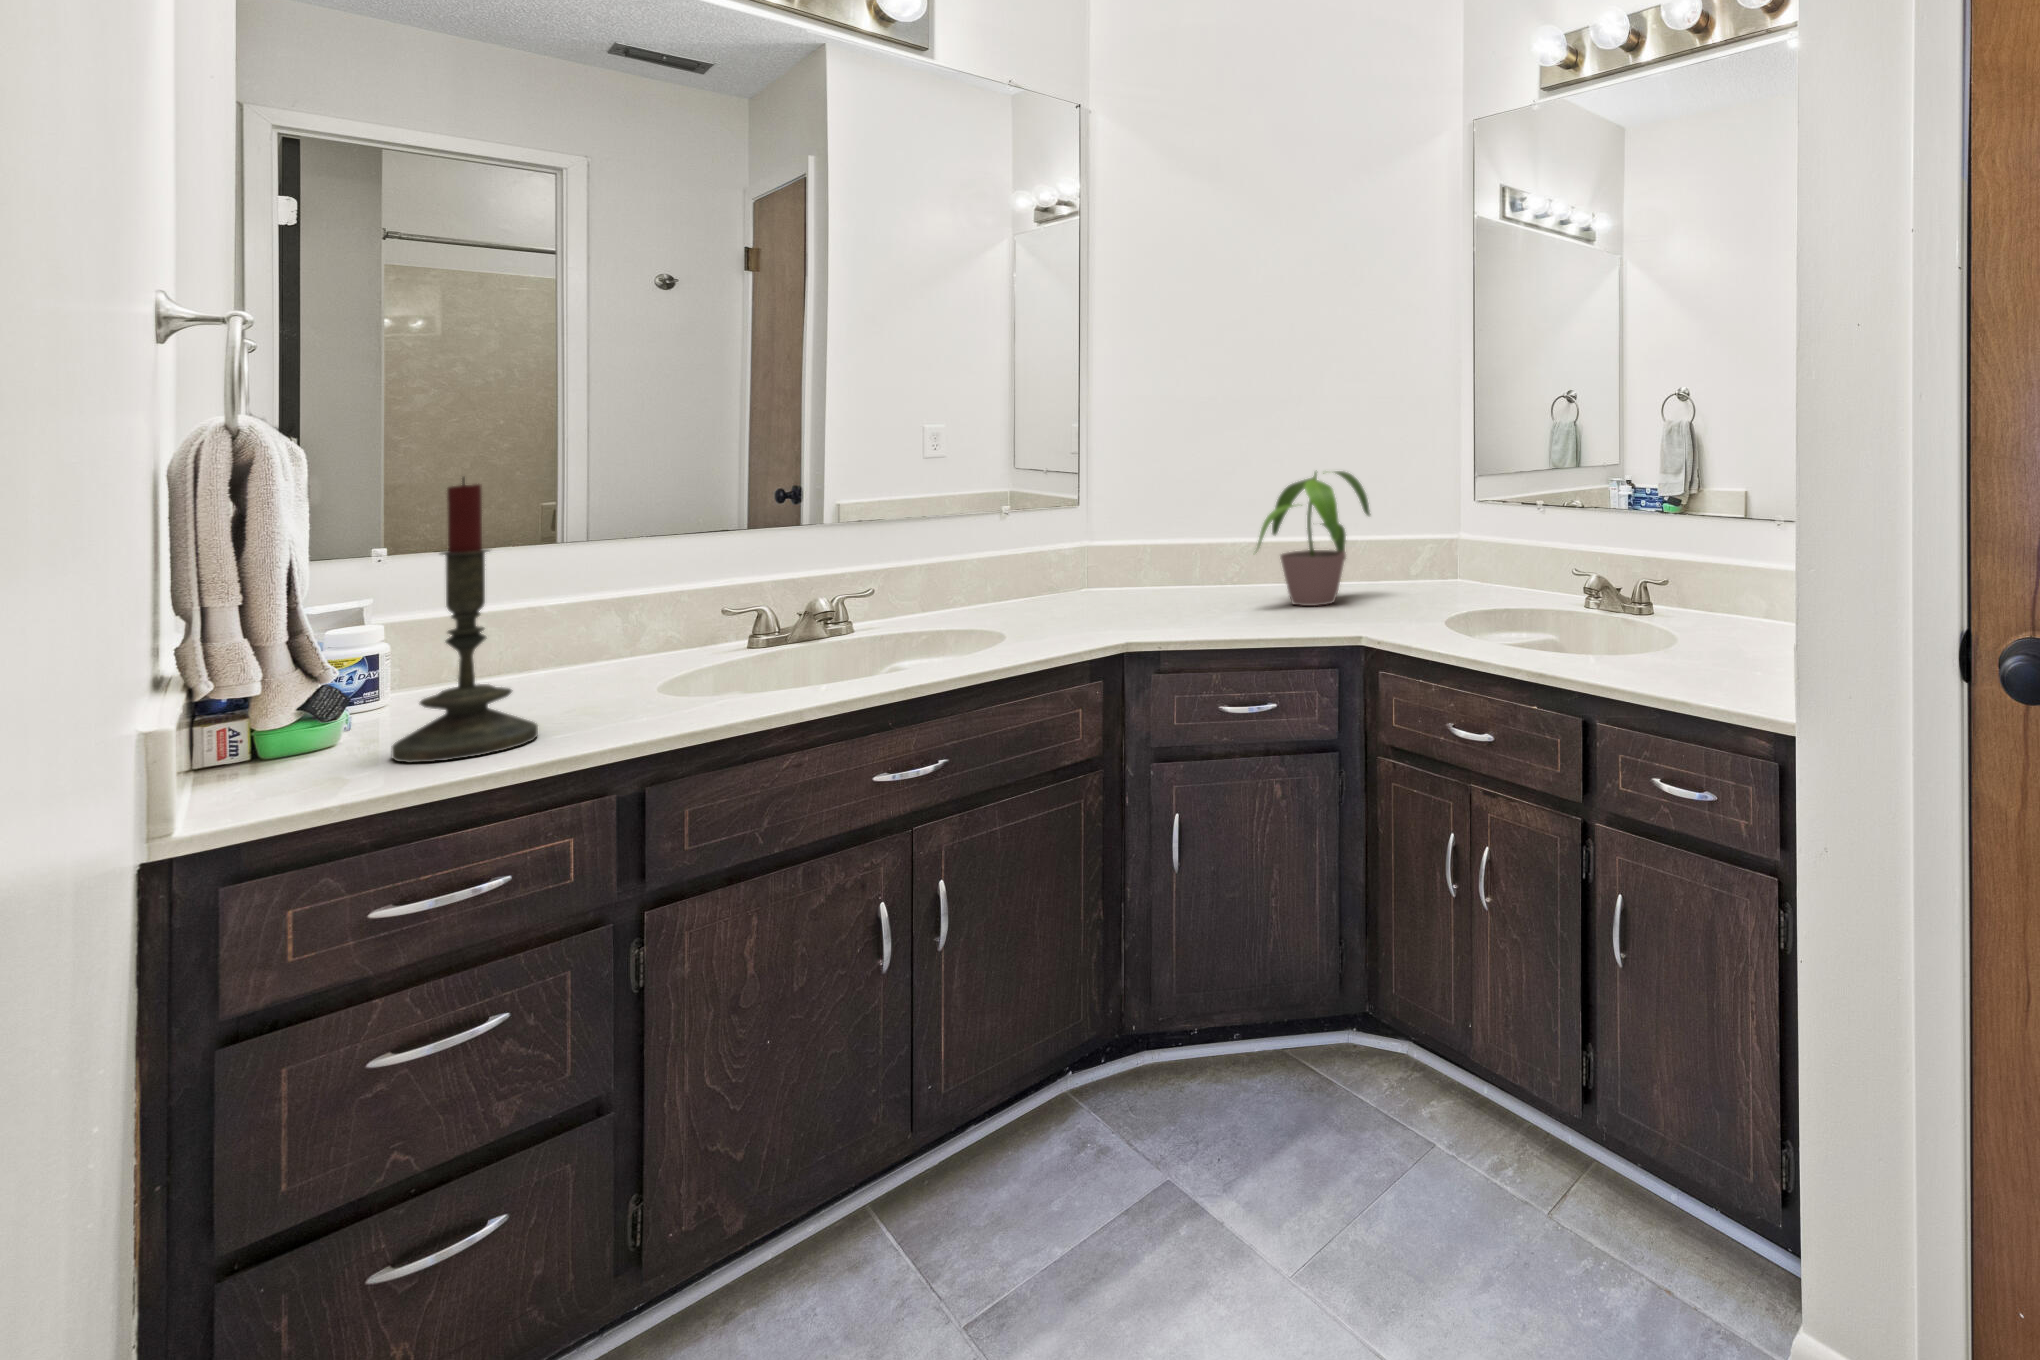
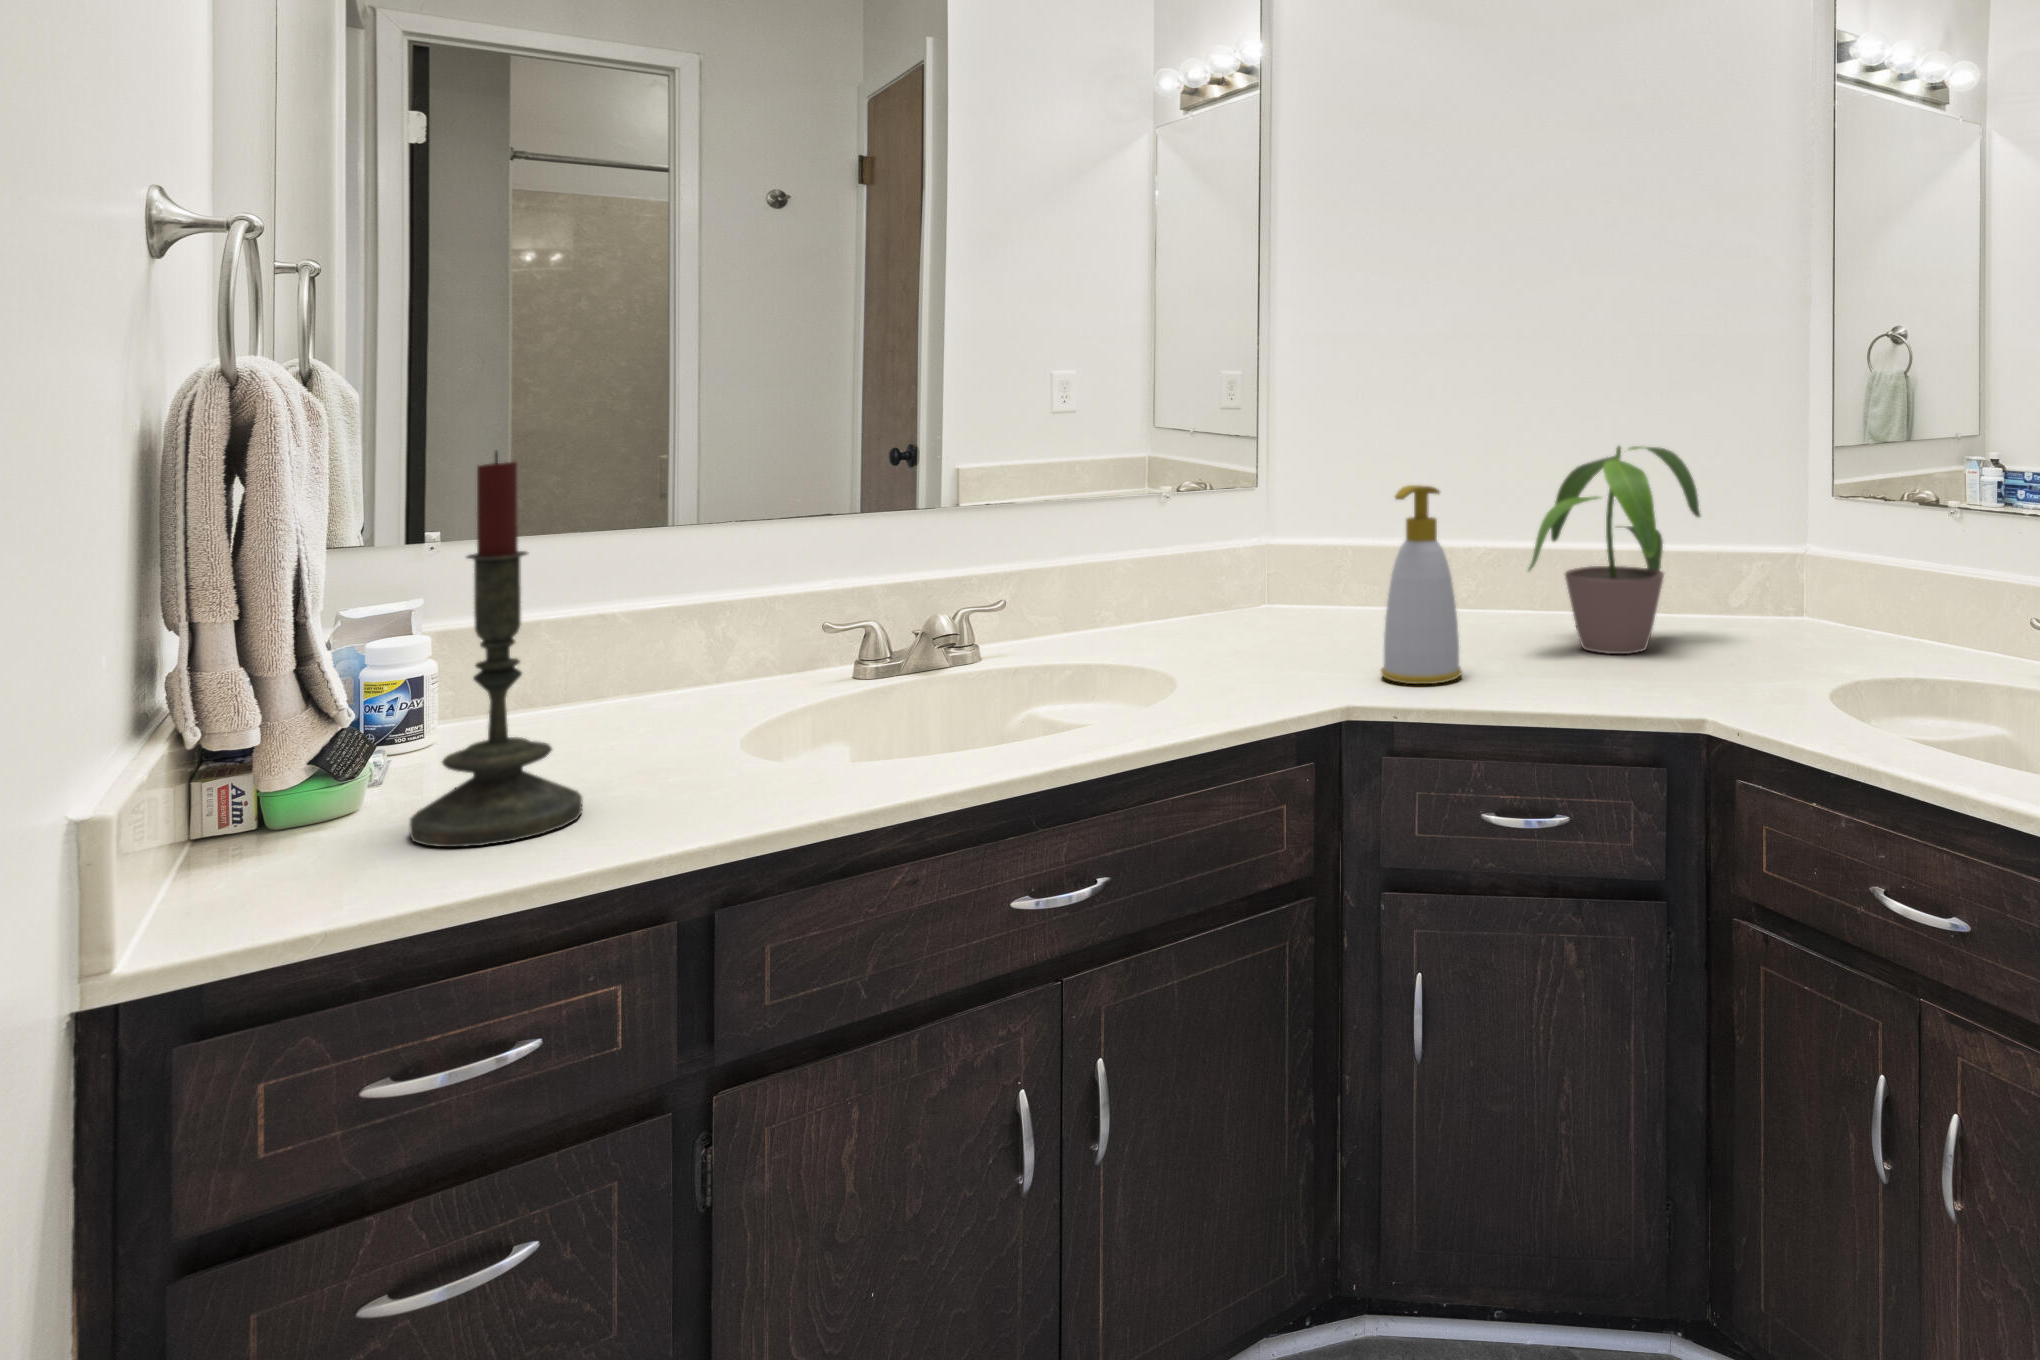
soap bottle: none [1151,497,1208,629] -> present [1381,485,1462,684]

